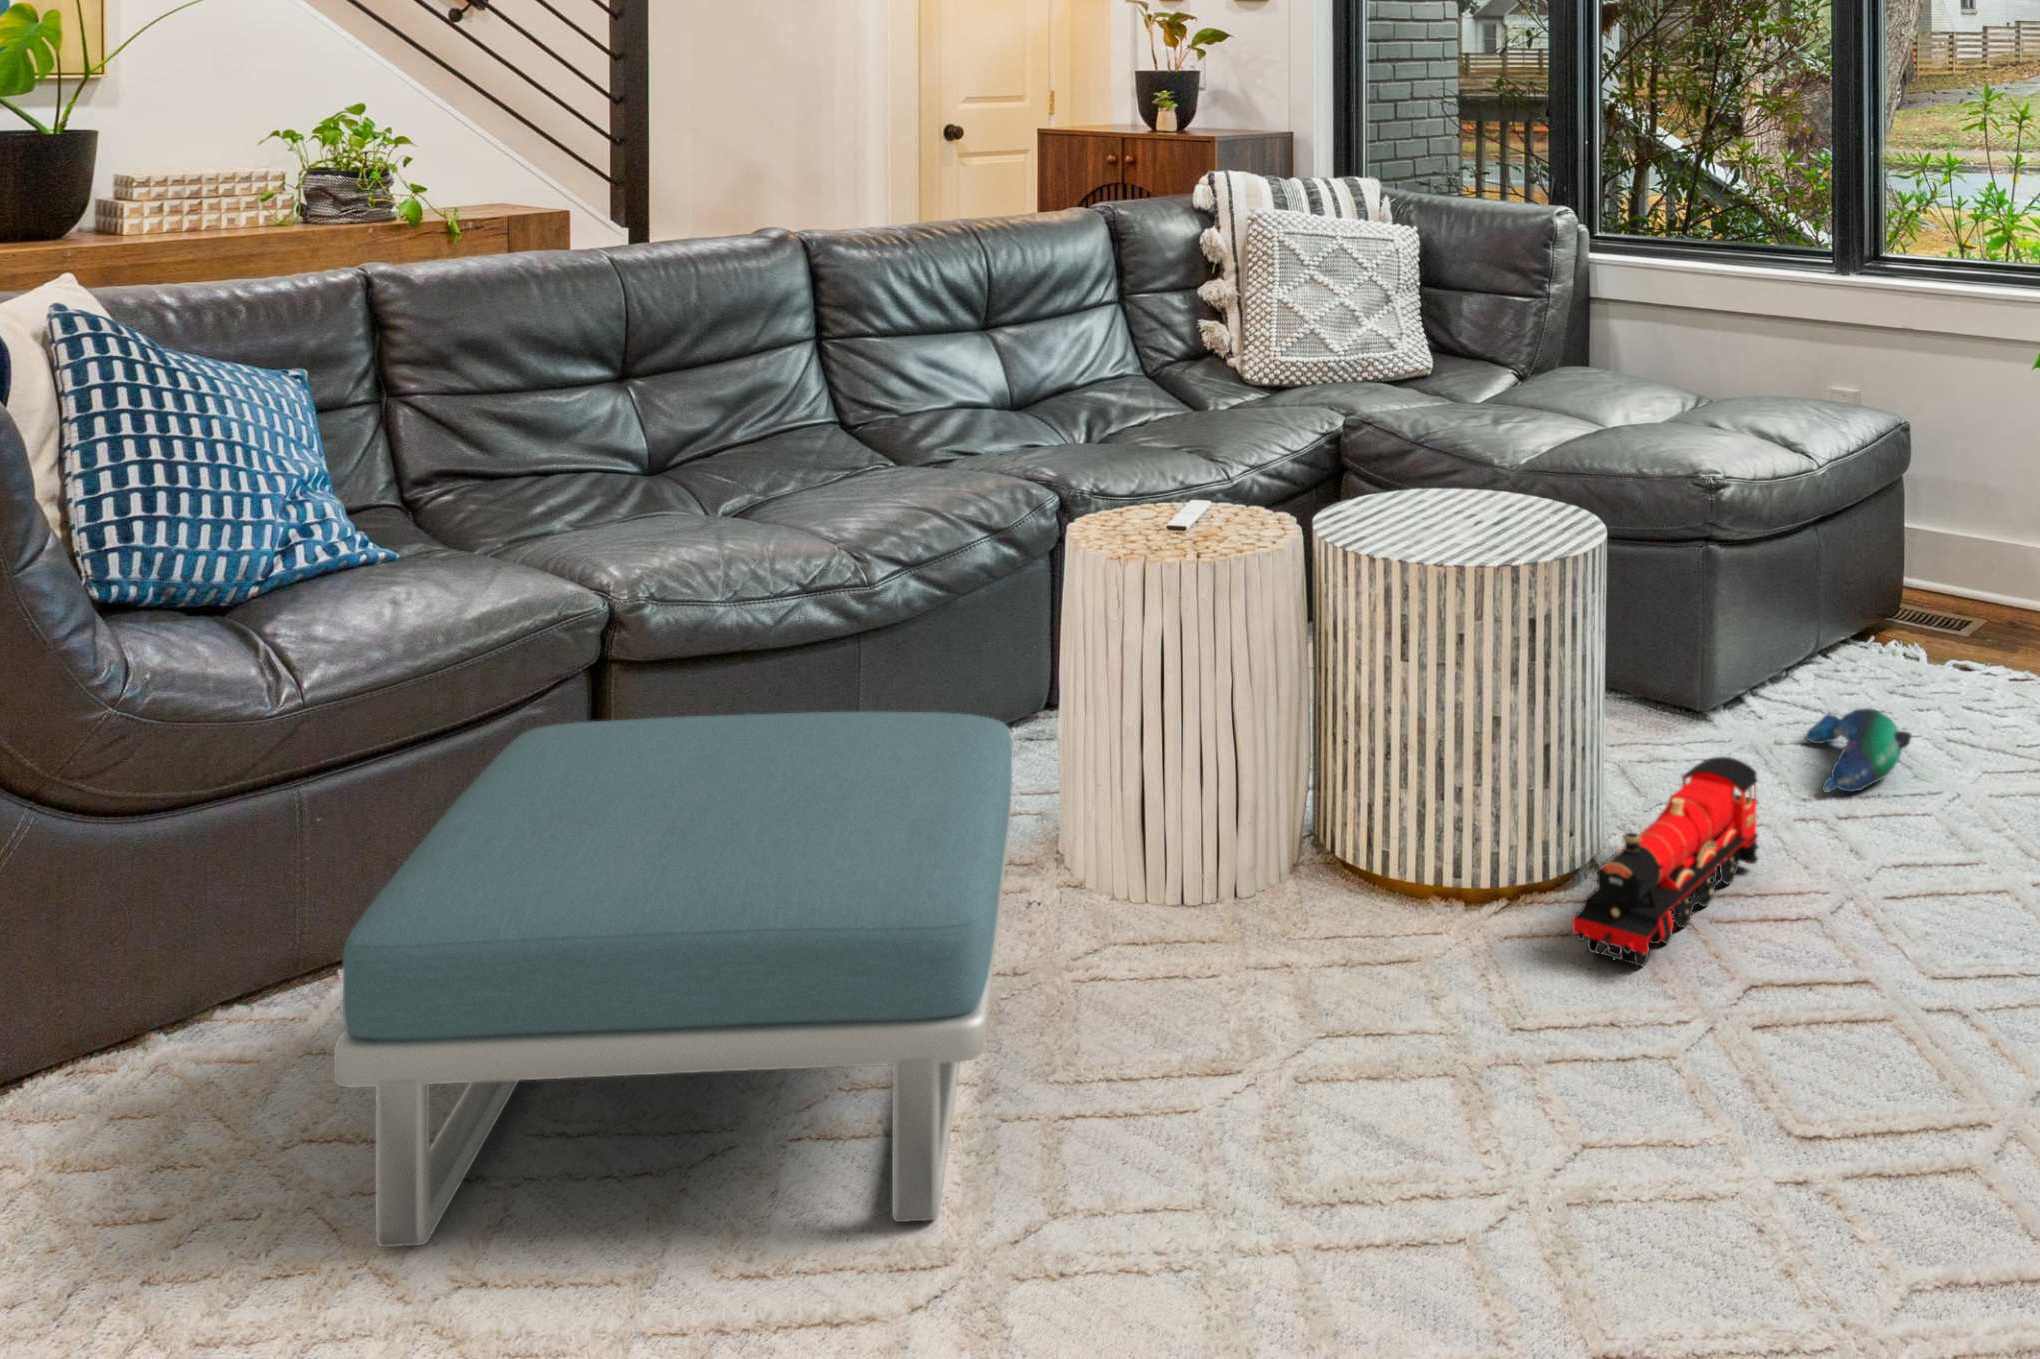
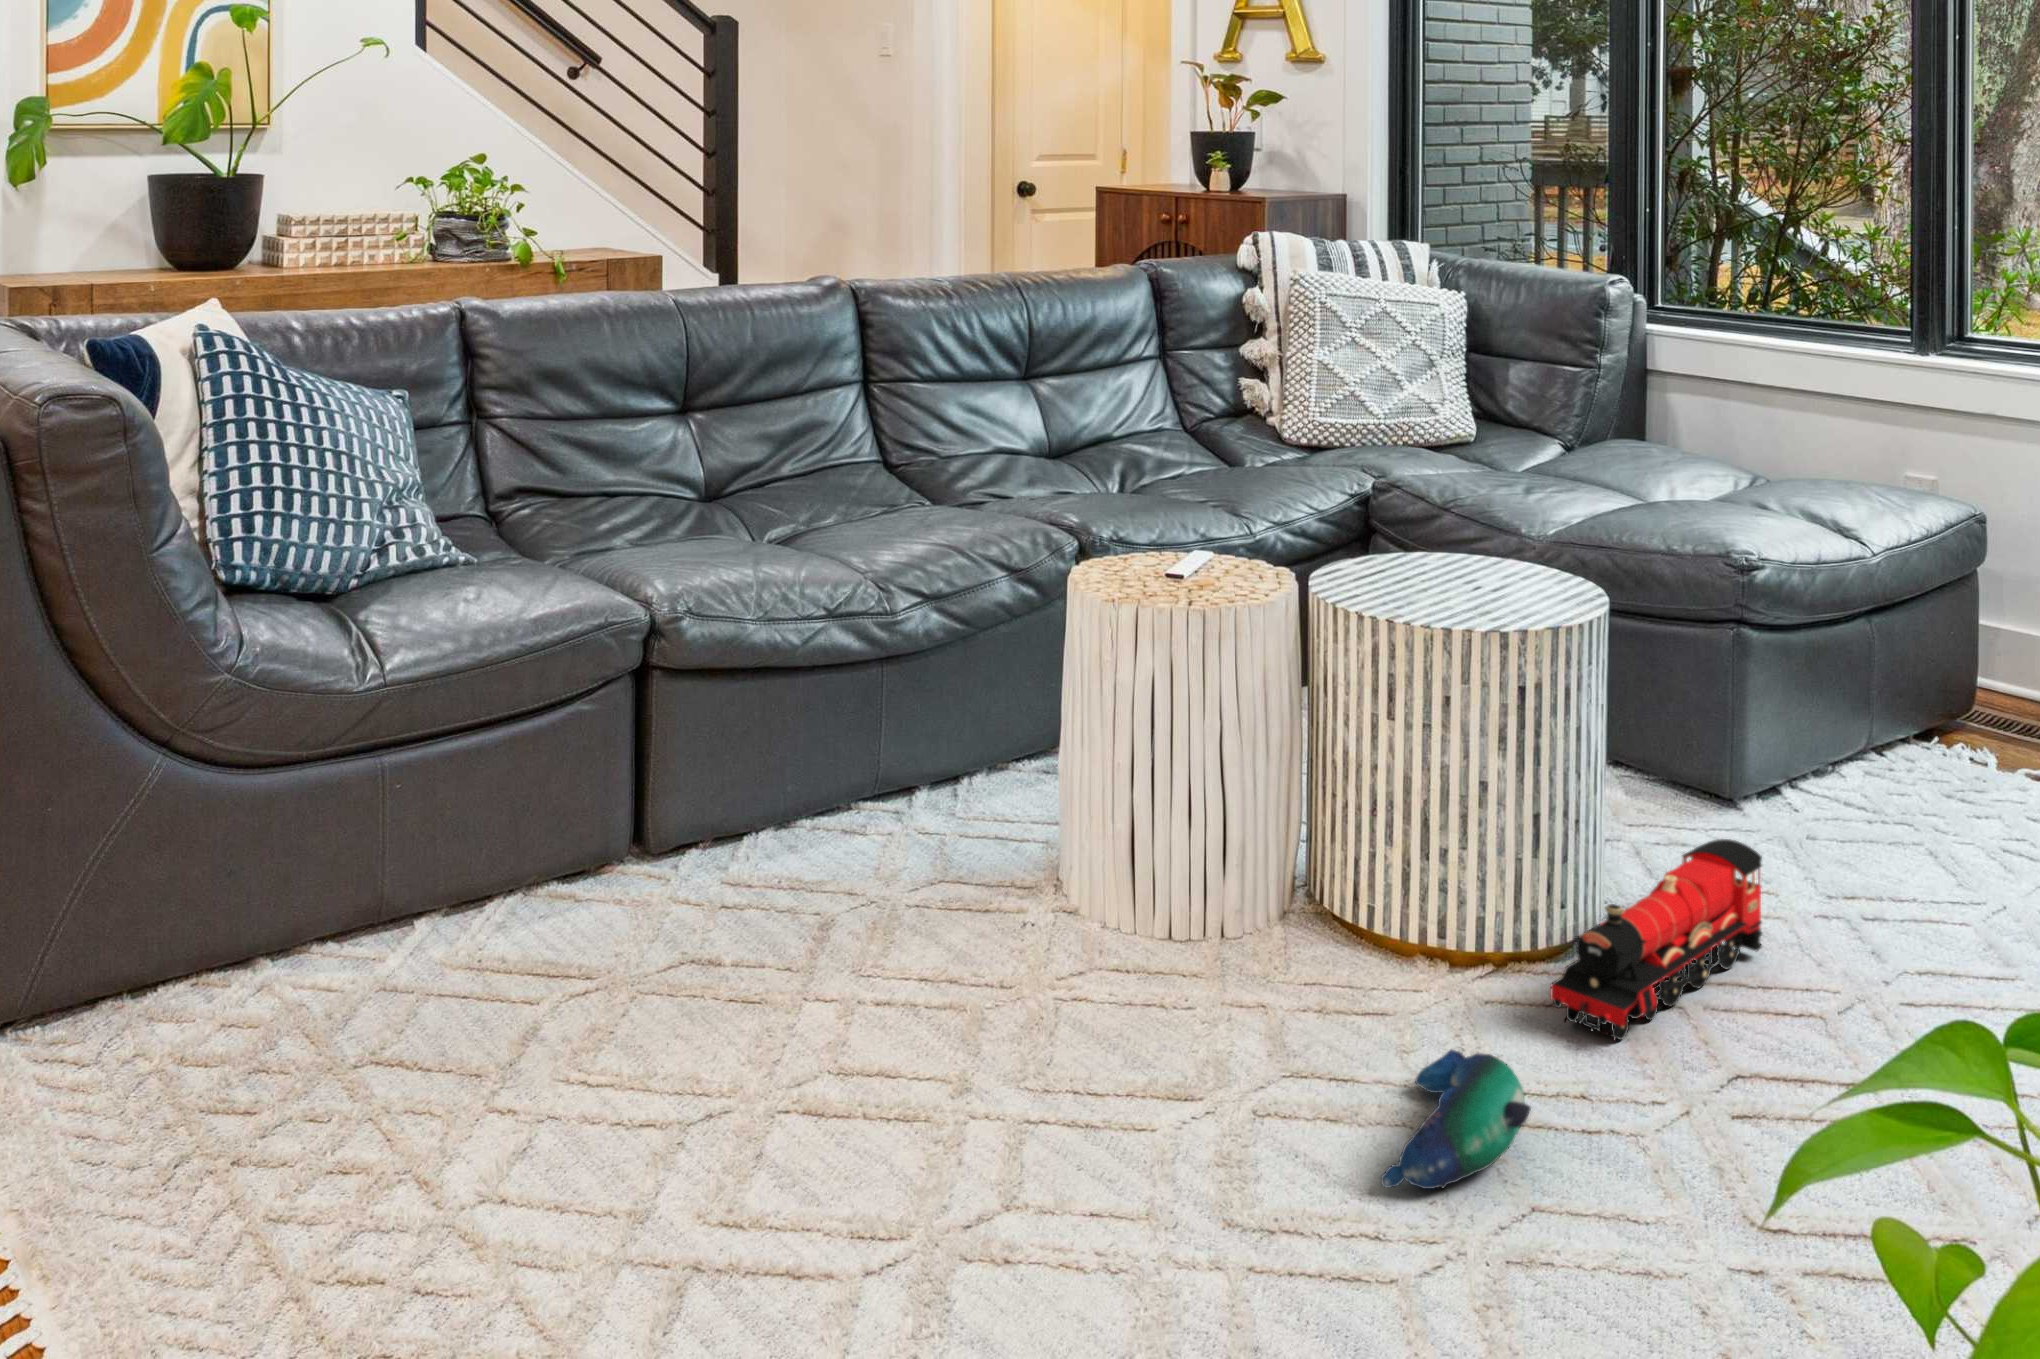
plush toy: present [1805,708,1911,793] -> present [1381,1050,1531,1189]
footstool: present [334,711,1012,1247] -> none [384,722,1004,1198]

